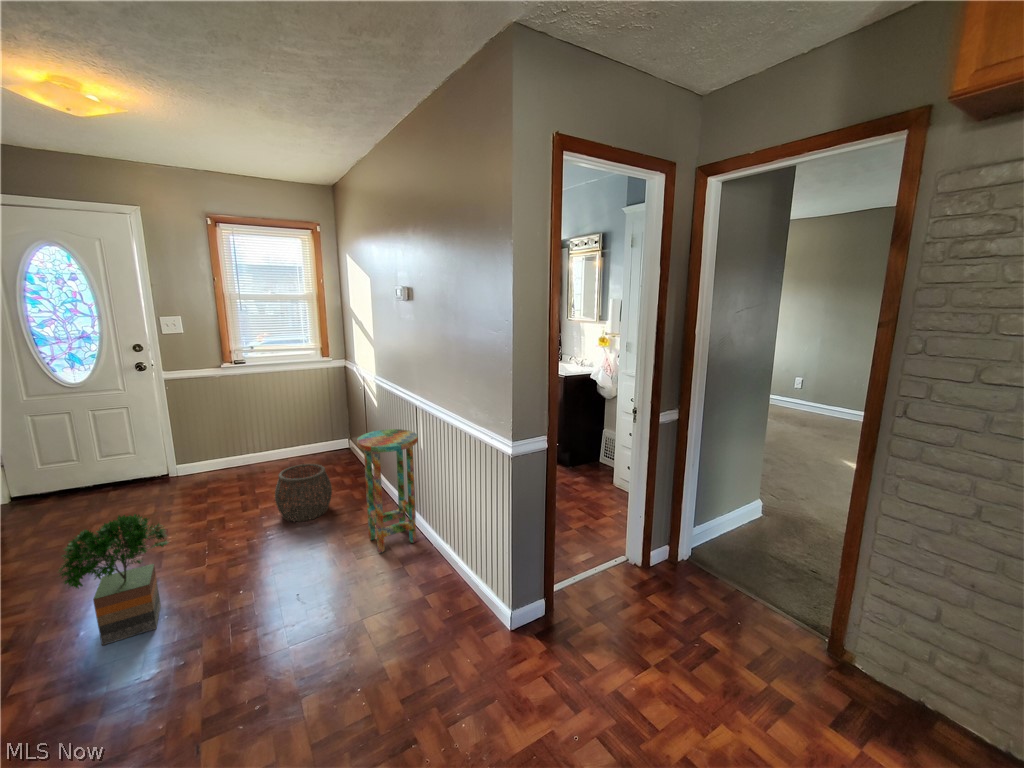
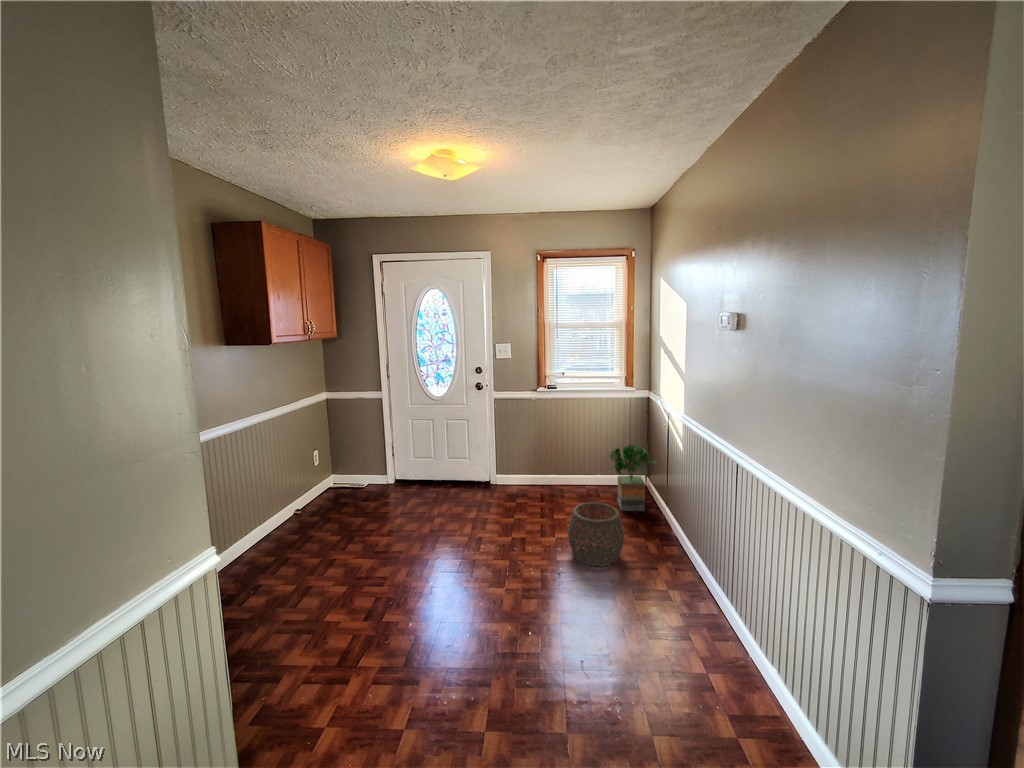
side table: present [357,429,418,553] -> none [658,487,738,644]
potted tree: present [59,514,168,645] -> present [610,444,656,511]

